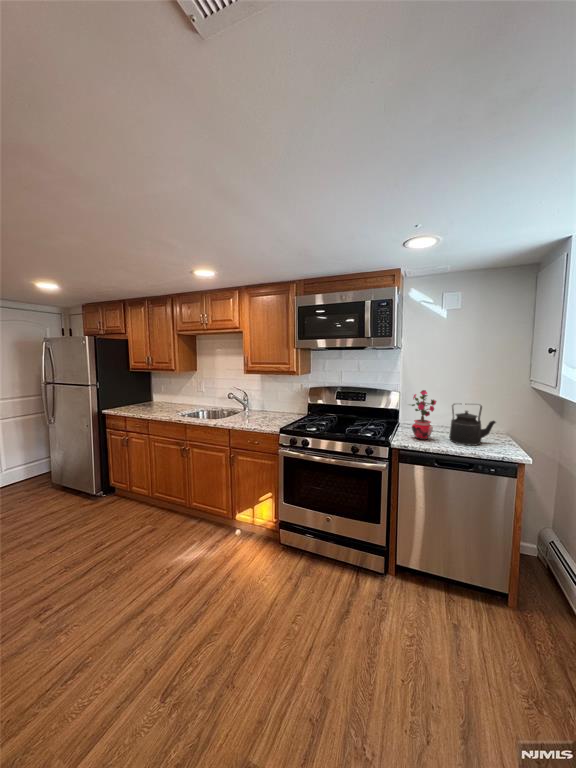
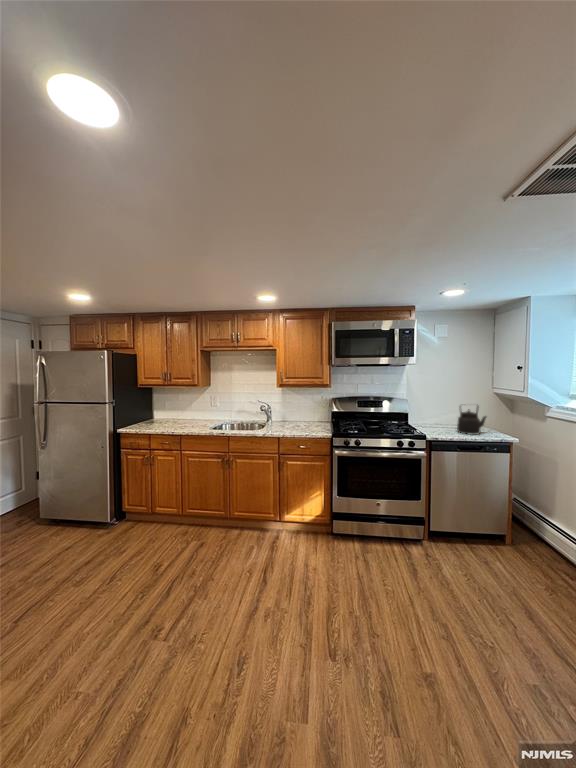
potted plant: present [412,390,436,440] -> none [428,395,450,433]

